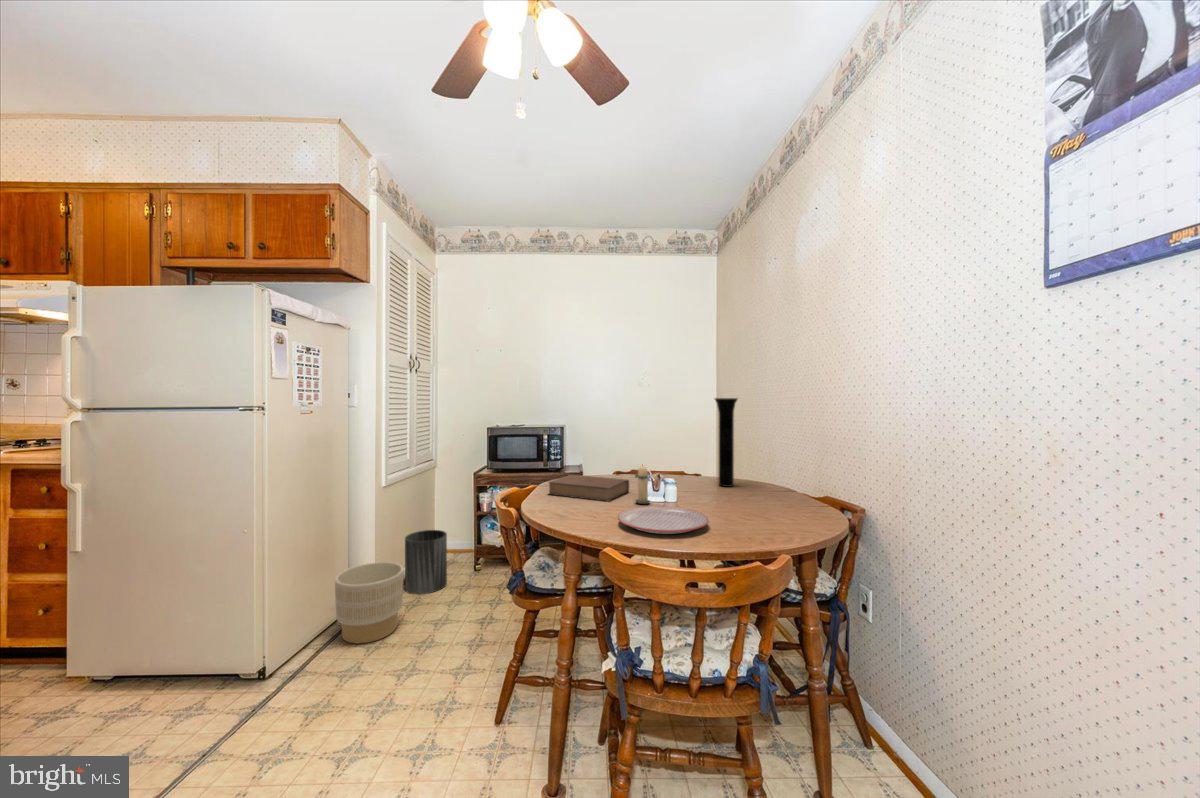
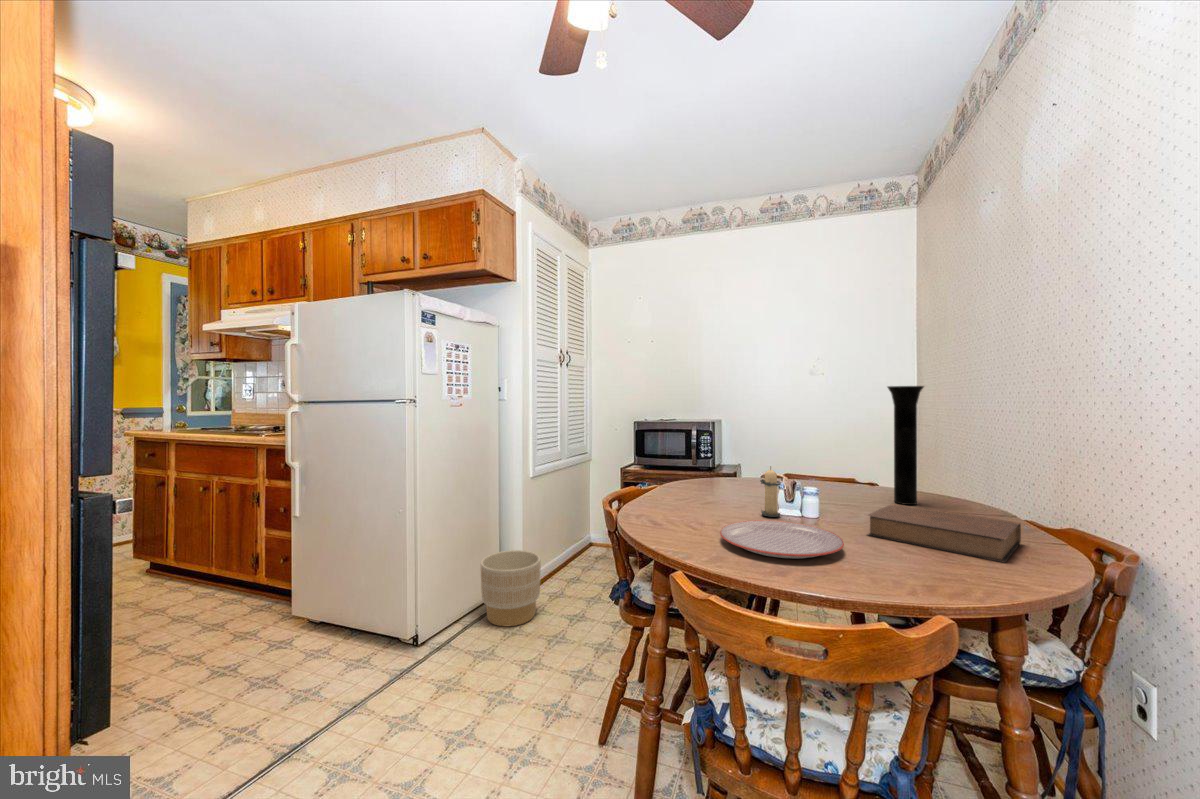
book: present [549,475,629,501] -> present [868,504,1021,563]
trash can: present [405,530,447,594] -> none [550,525,590,588]

